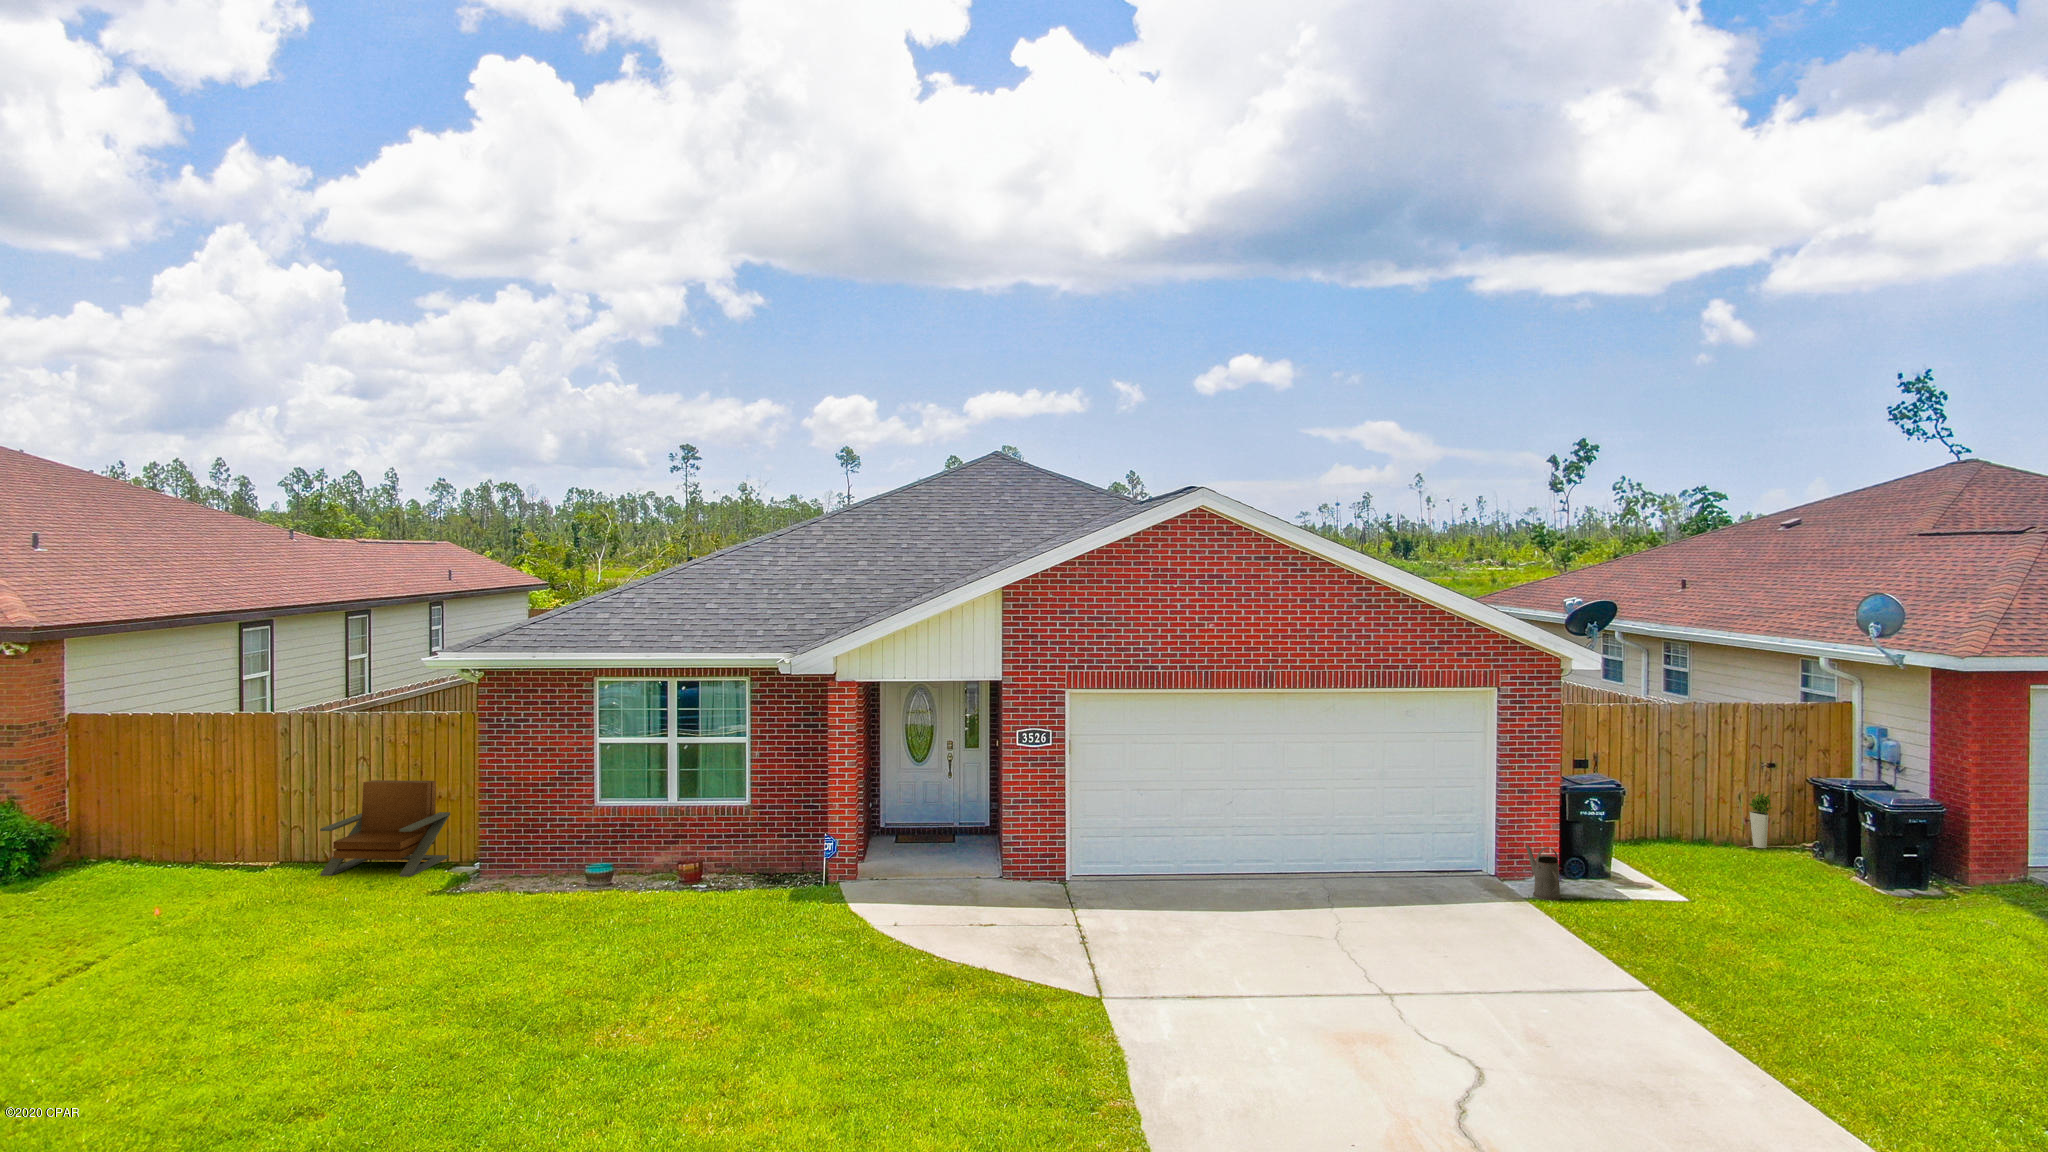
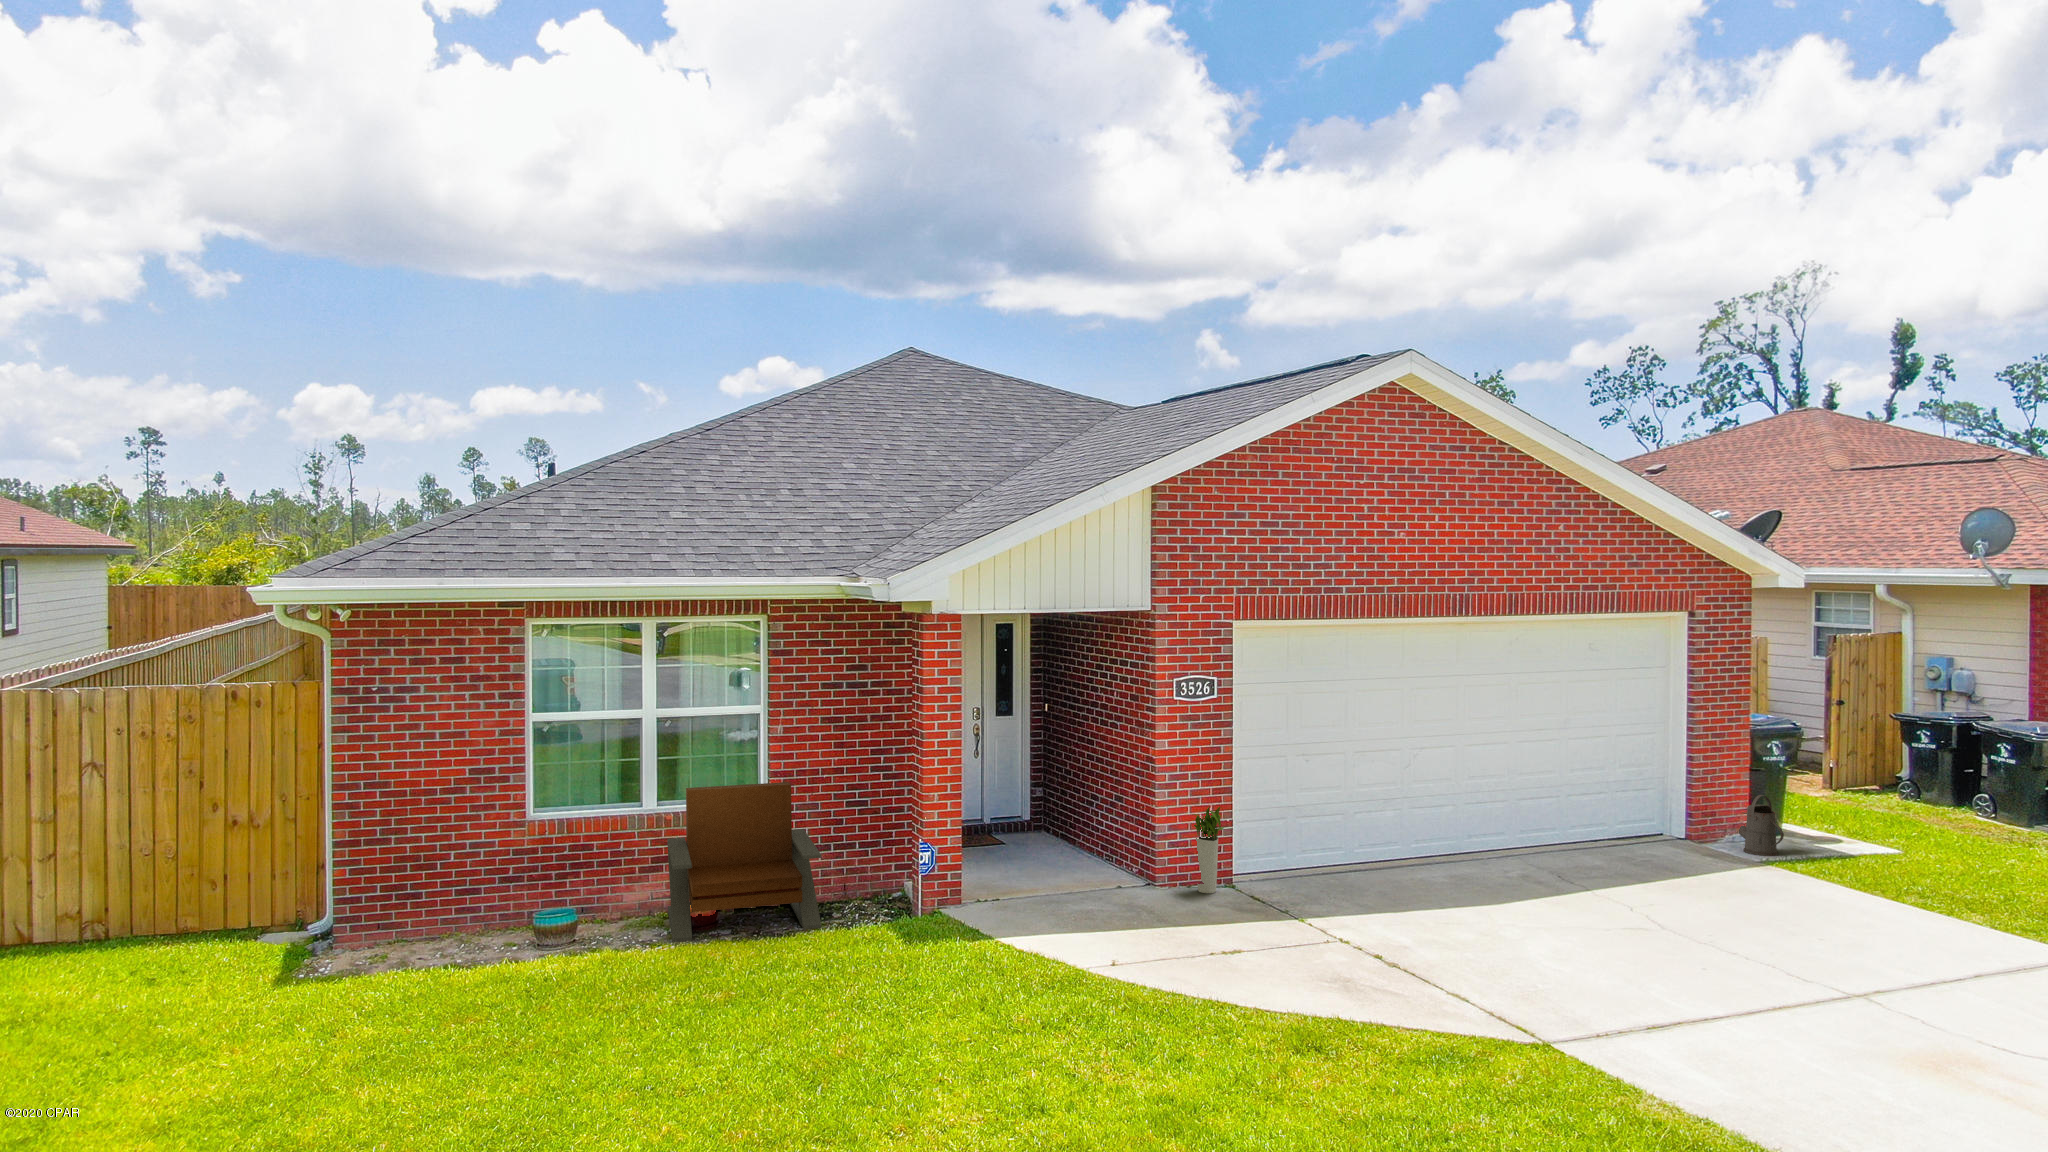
lounge chair: present [320,780,450,877] -> present [667,782,821,942]
planter: present [1749,793,1772,848] -> present [1194,807,1224,893]

